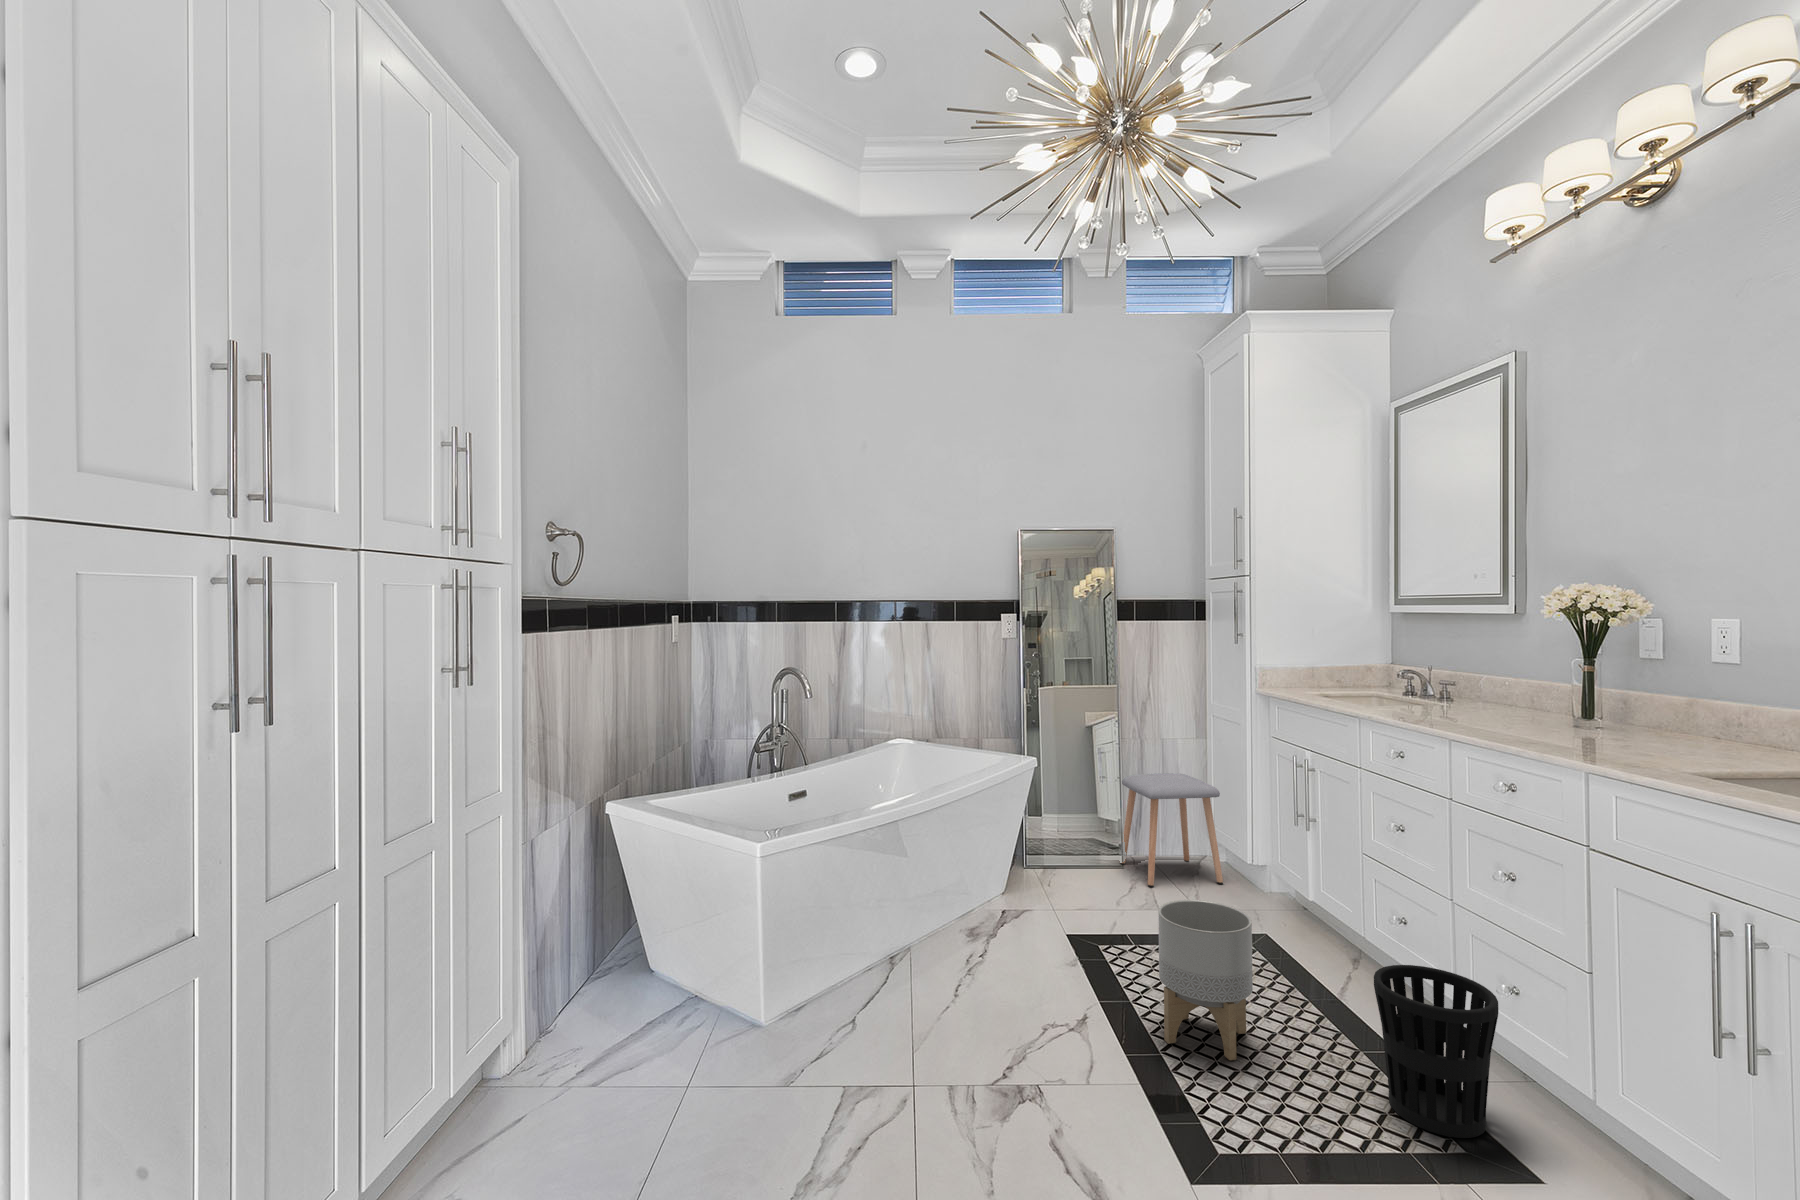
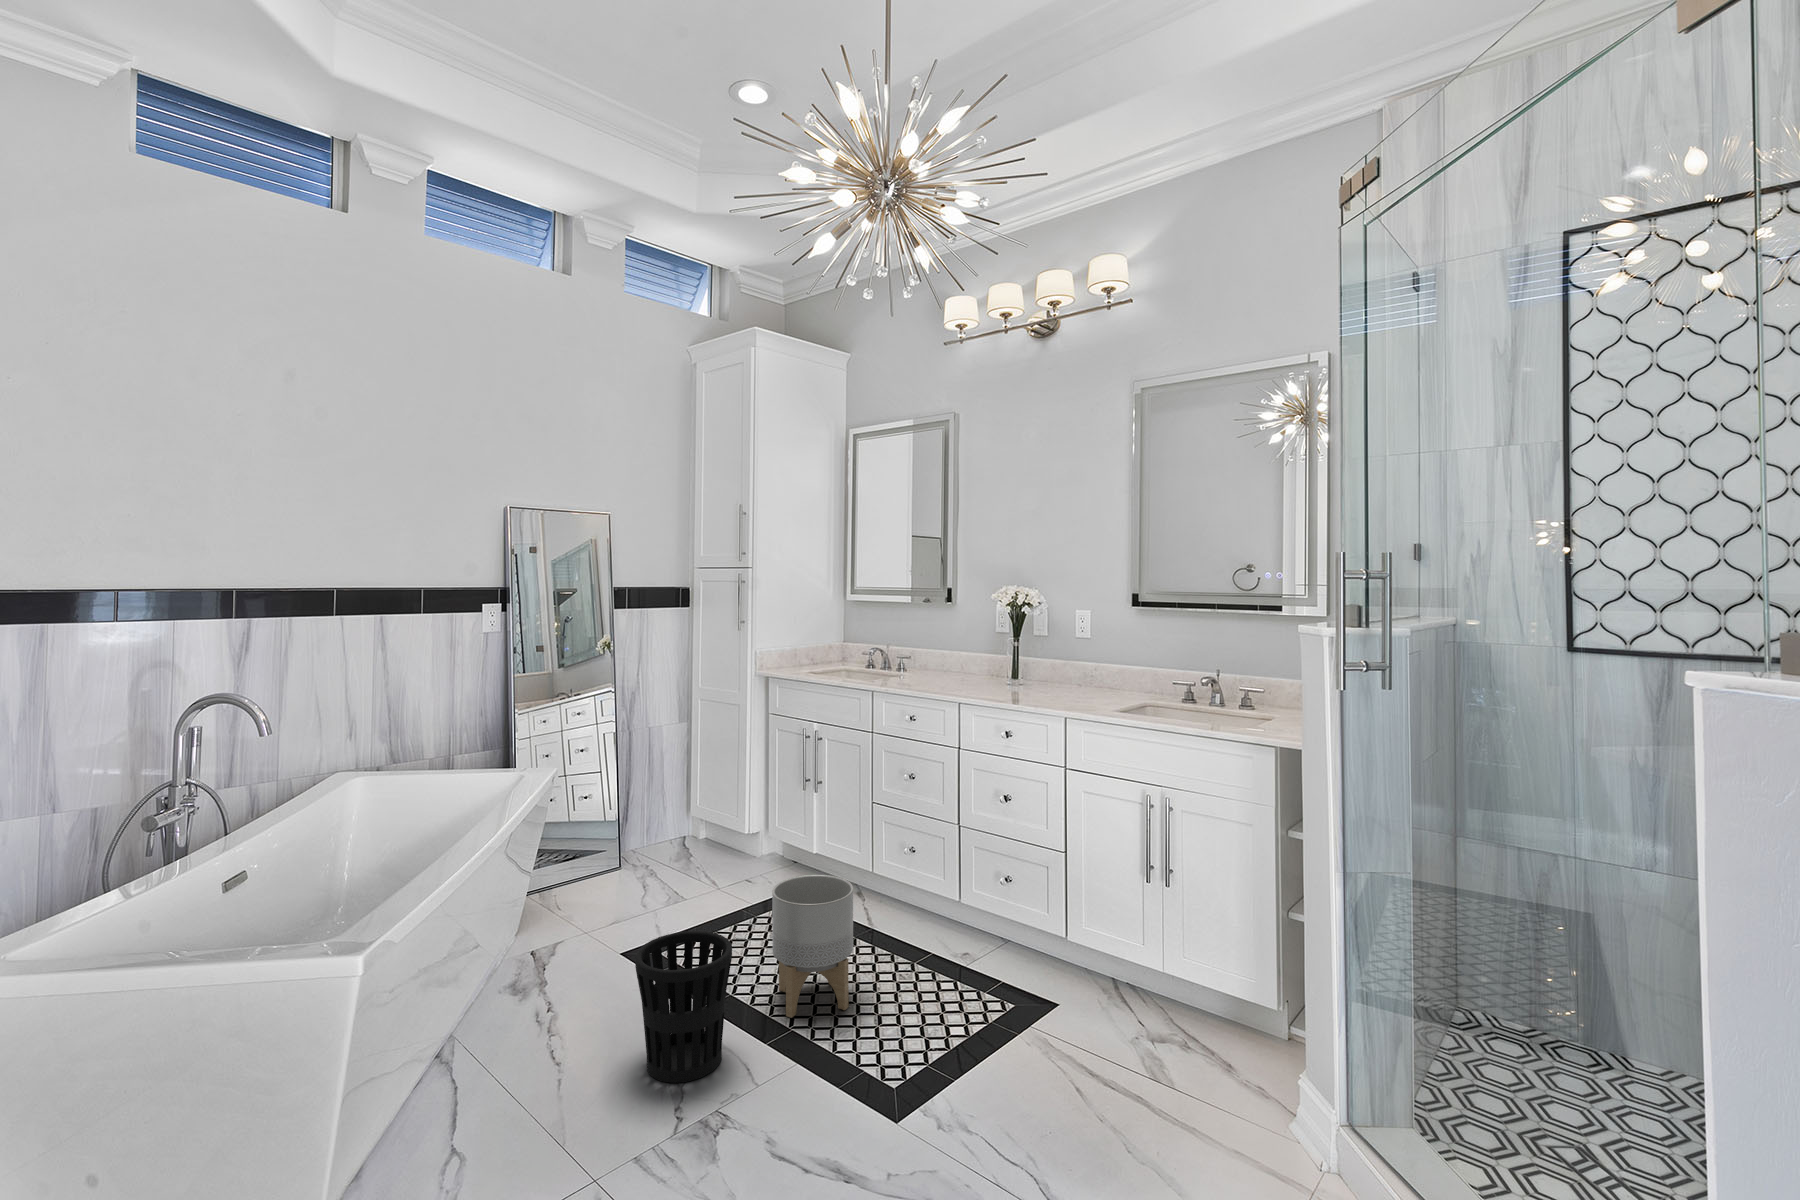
stool: present [1120,773,1223,887] -> none [614,761,721,880]
wastebasket: present [1374,965,1499,1138] -> present [635,931,732,1083]

